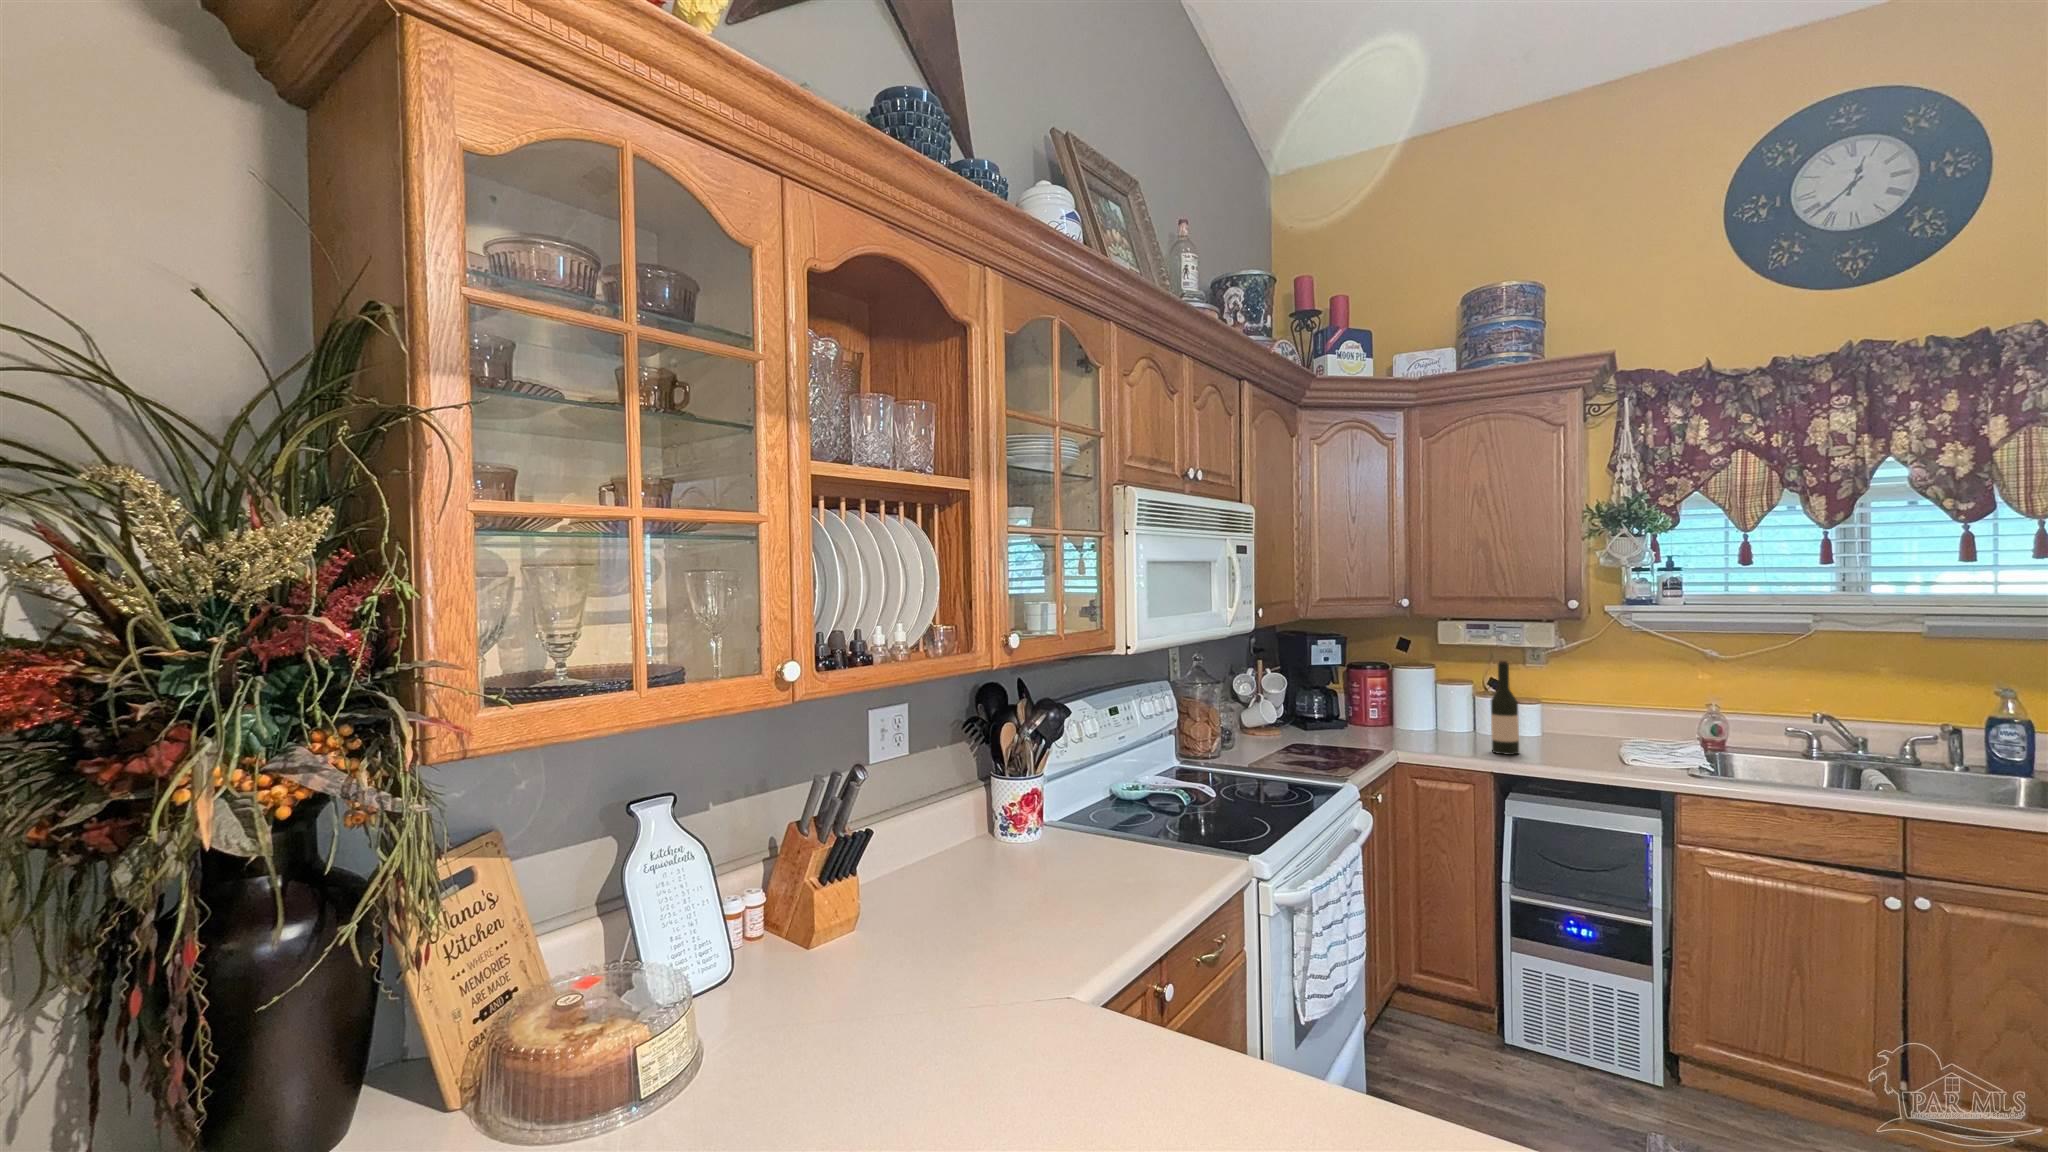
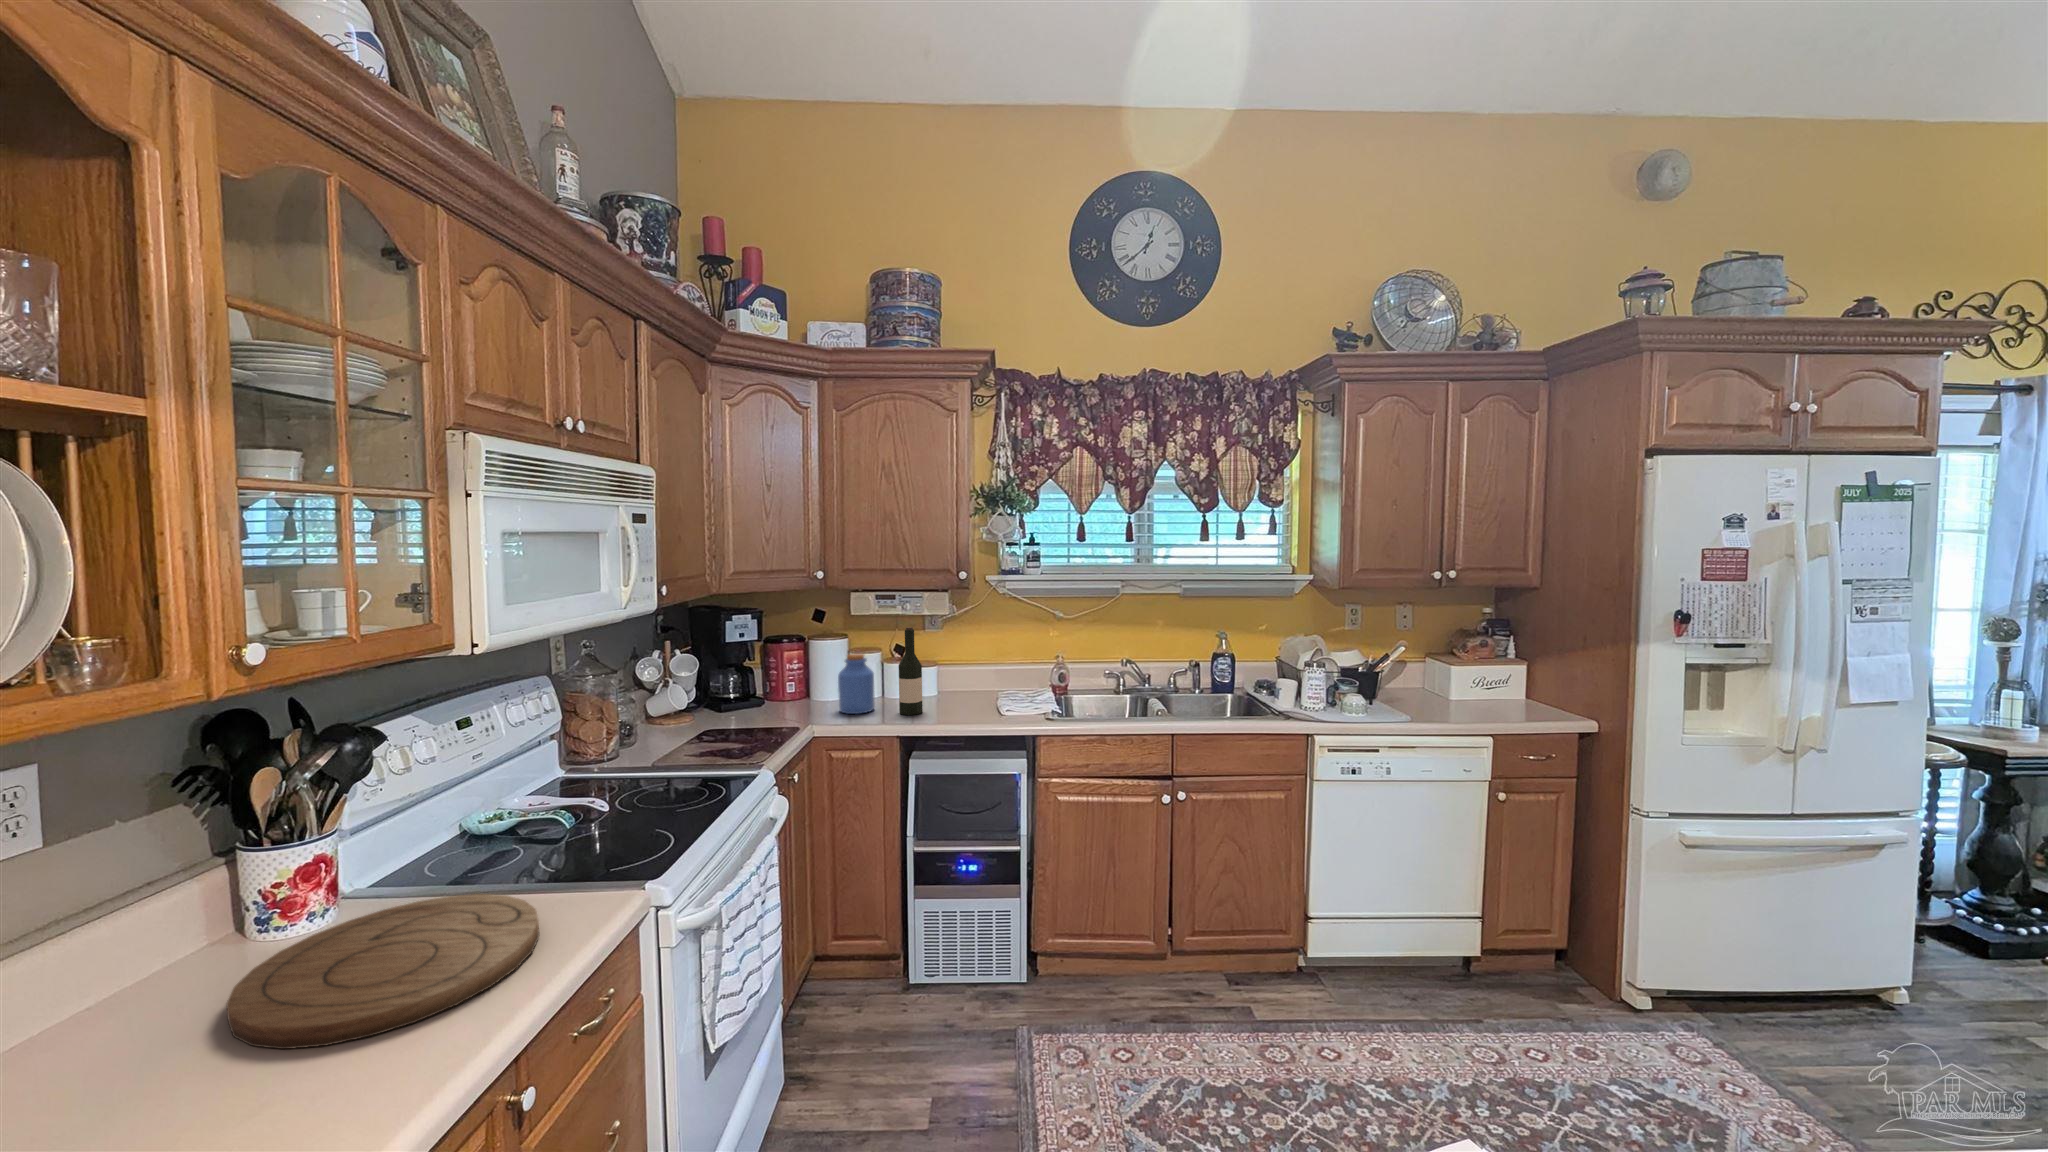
jar: none [1422,685,1463,747] -> present [838,653,875,714]
cutting board: none [1034,821,1191,883] -> present [227,894,539,1049]

